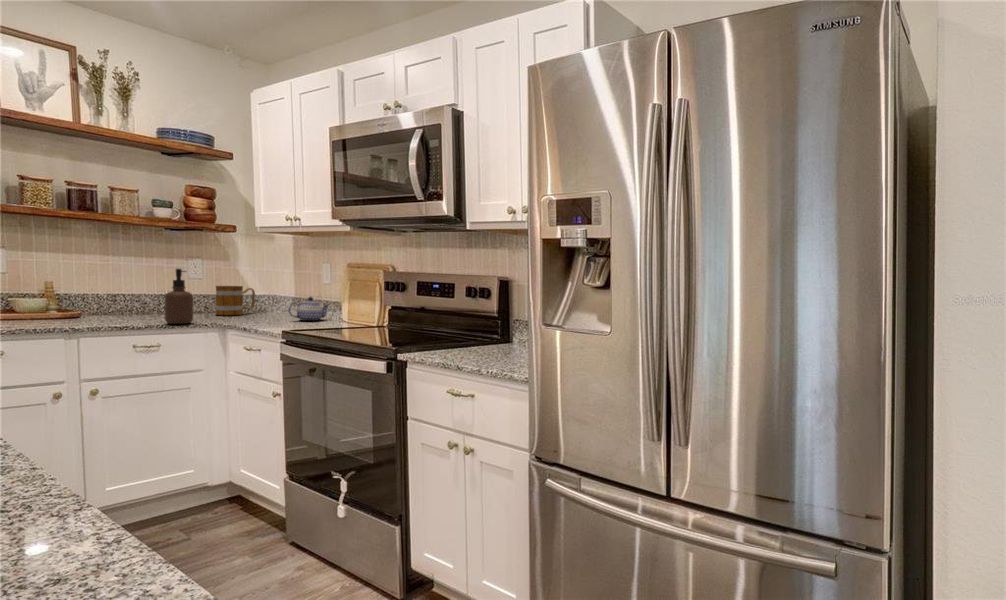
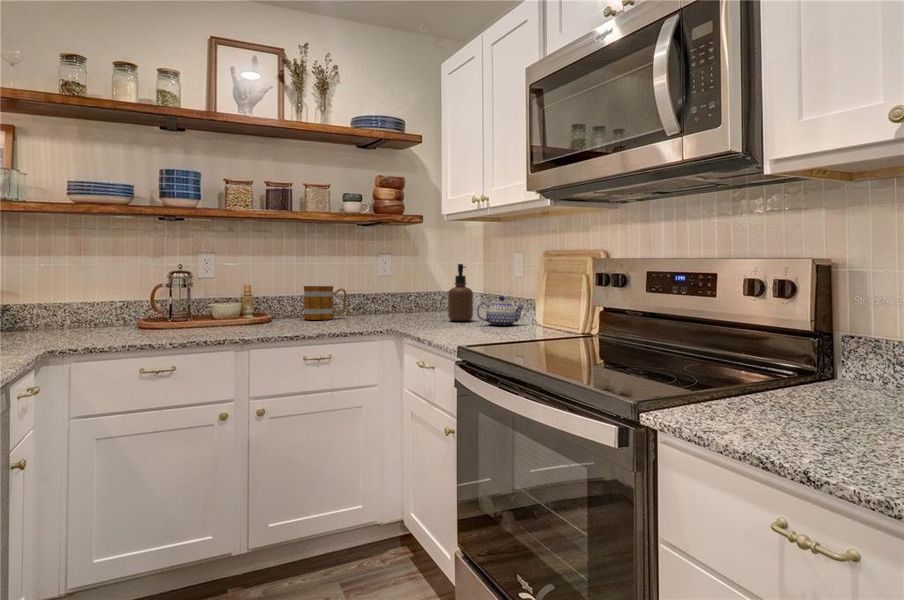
soap dispenser: present [165,269,193,324] -> present [448,264,473,321]
mug: present [216,286,255,315] -> present [304,286,347,320]

